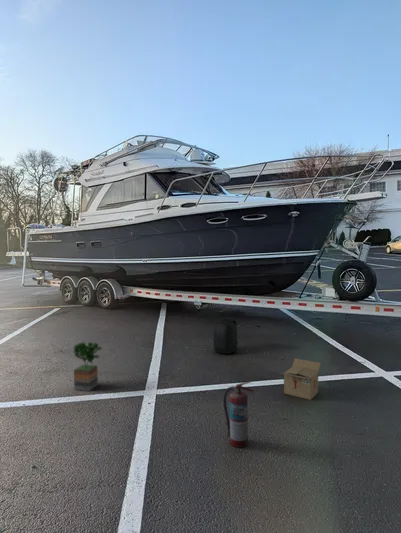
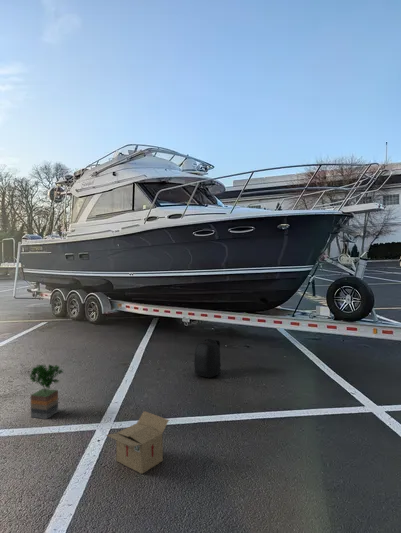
cardboard box: present [282,359,320,400] -> present [106,411,169,474]
fire extinguisher: present [223,382,253,448] -> none [178,420,211,498]

